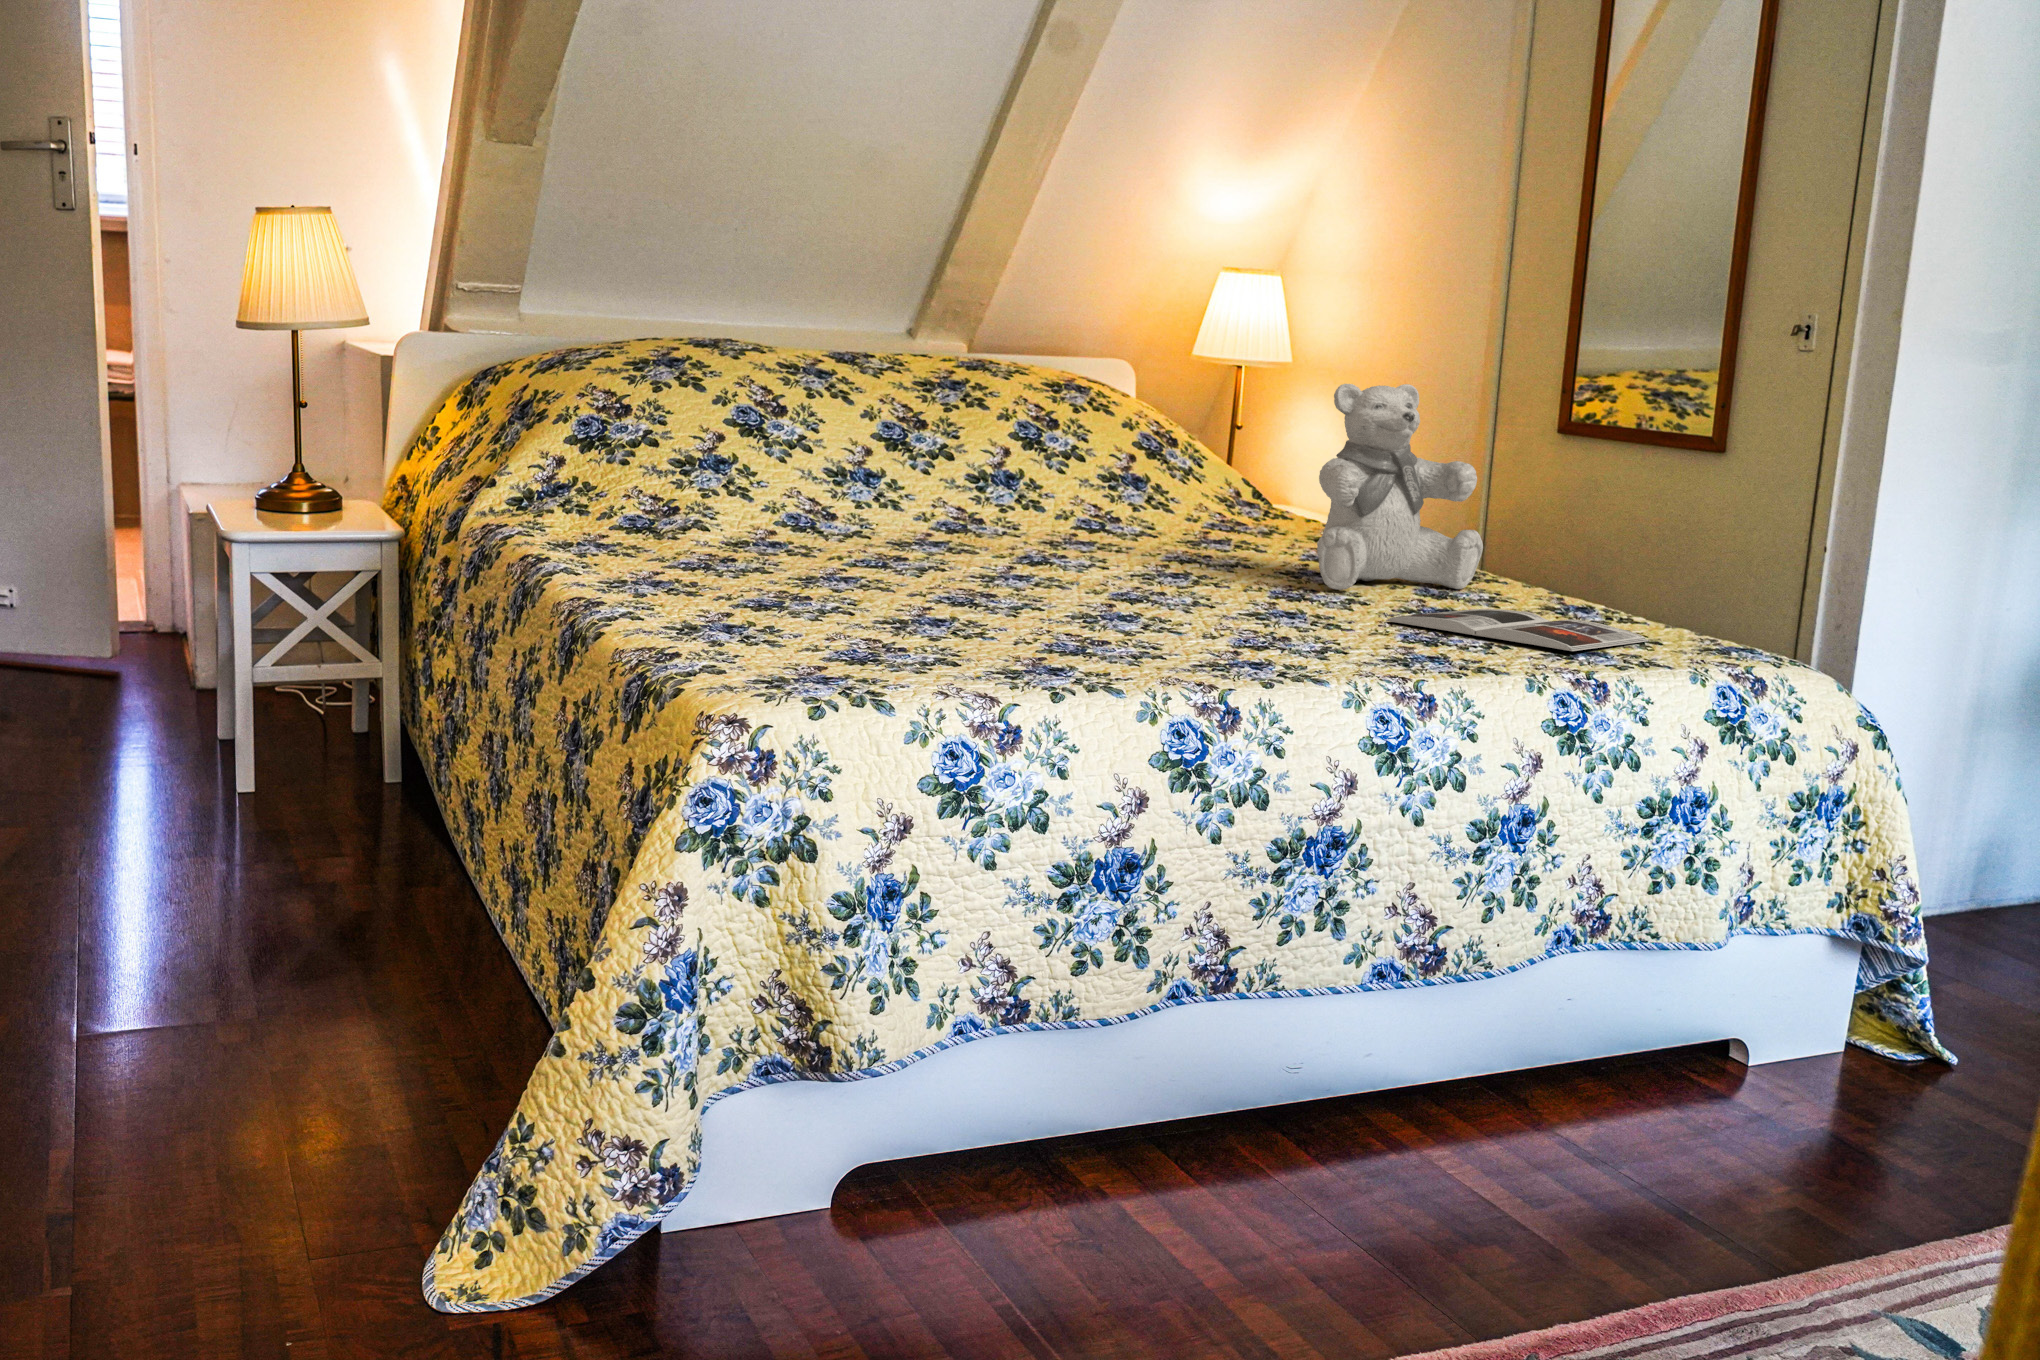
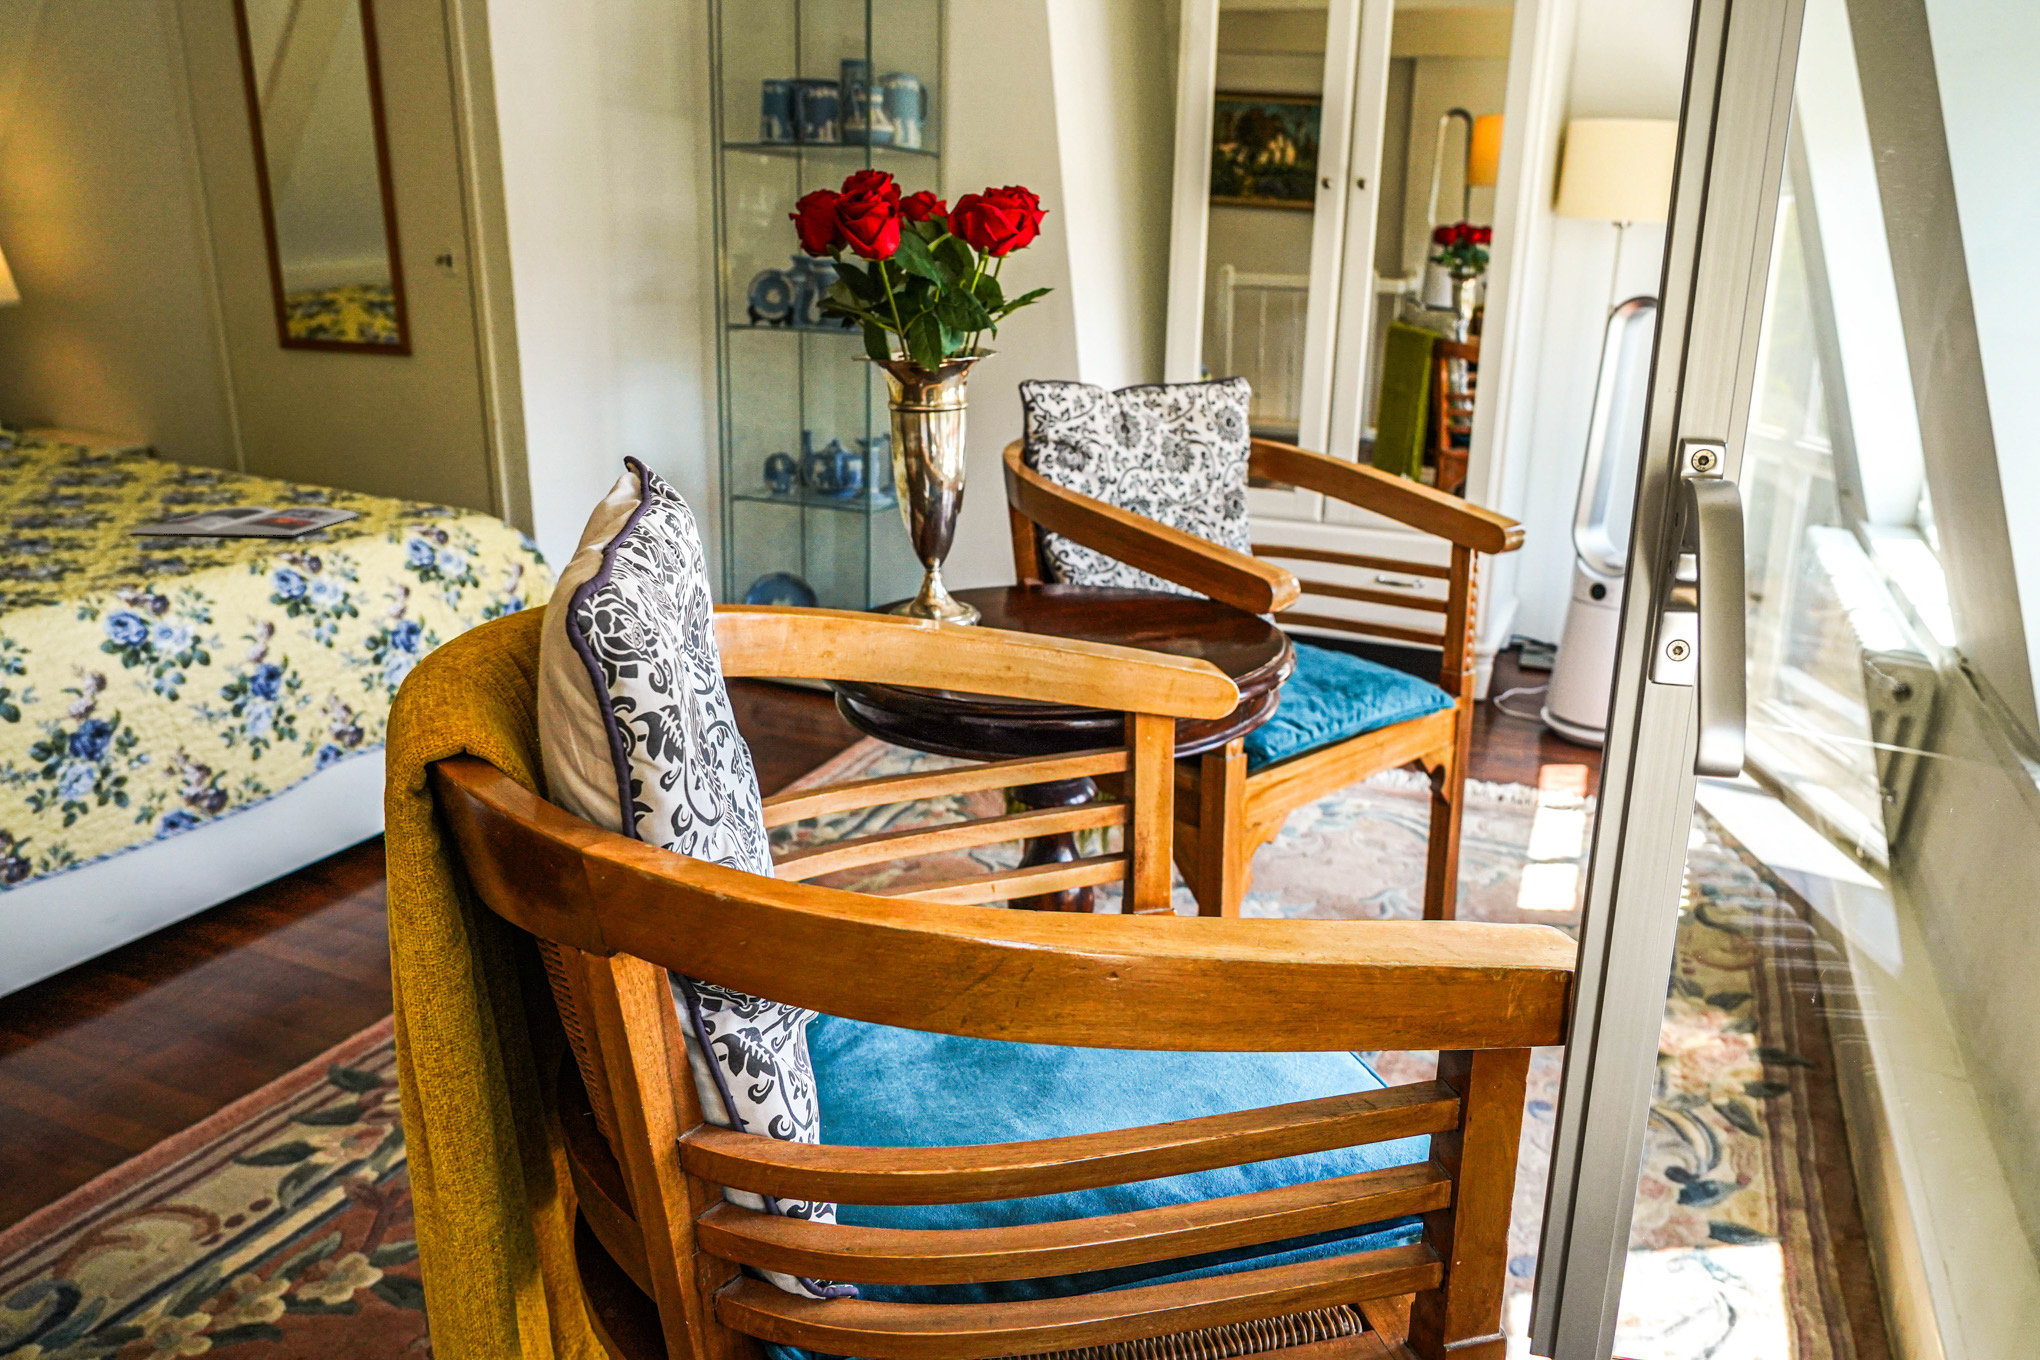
teddy bear: present [1317,384,1483,590] -> none [36,325,219,510]

